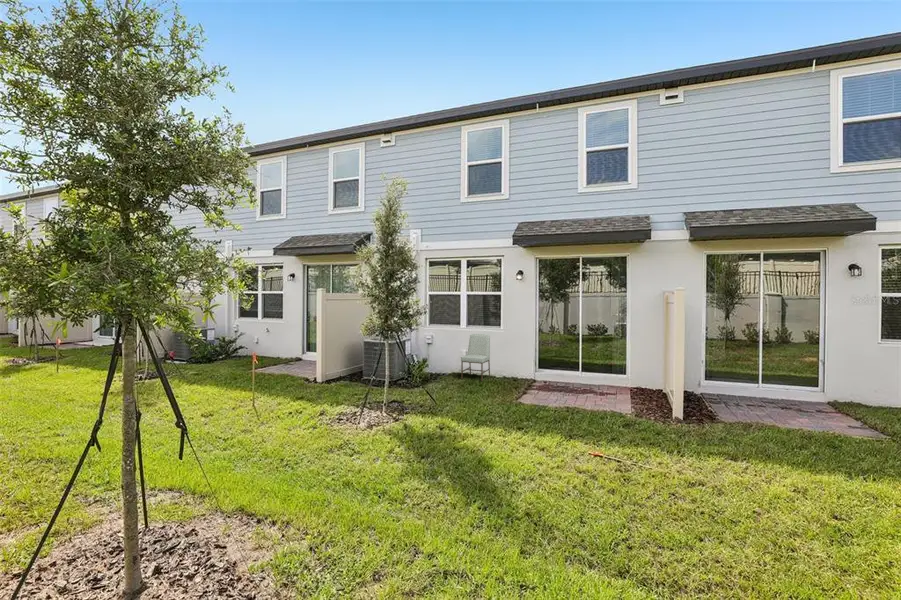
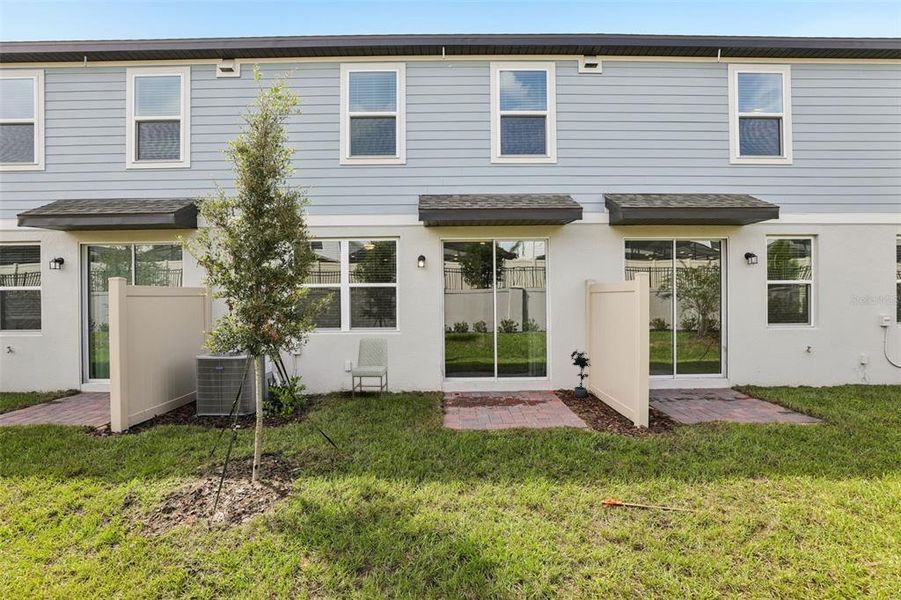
potted plant: none [643,352,664,396] -> present [571,350,591,398]

